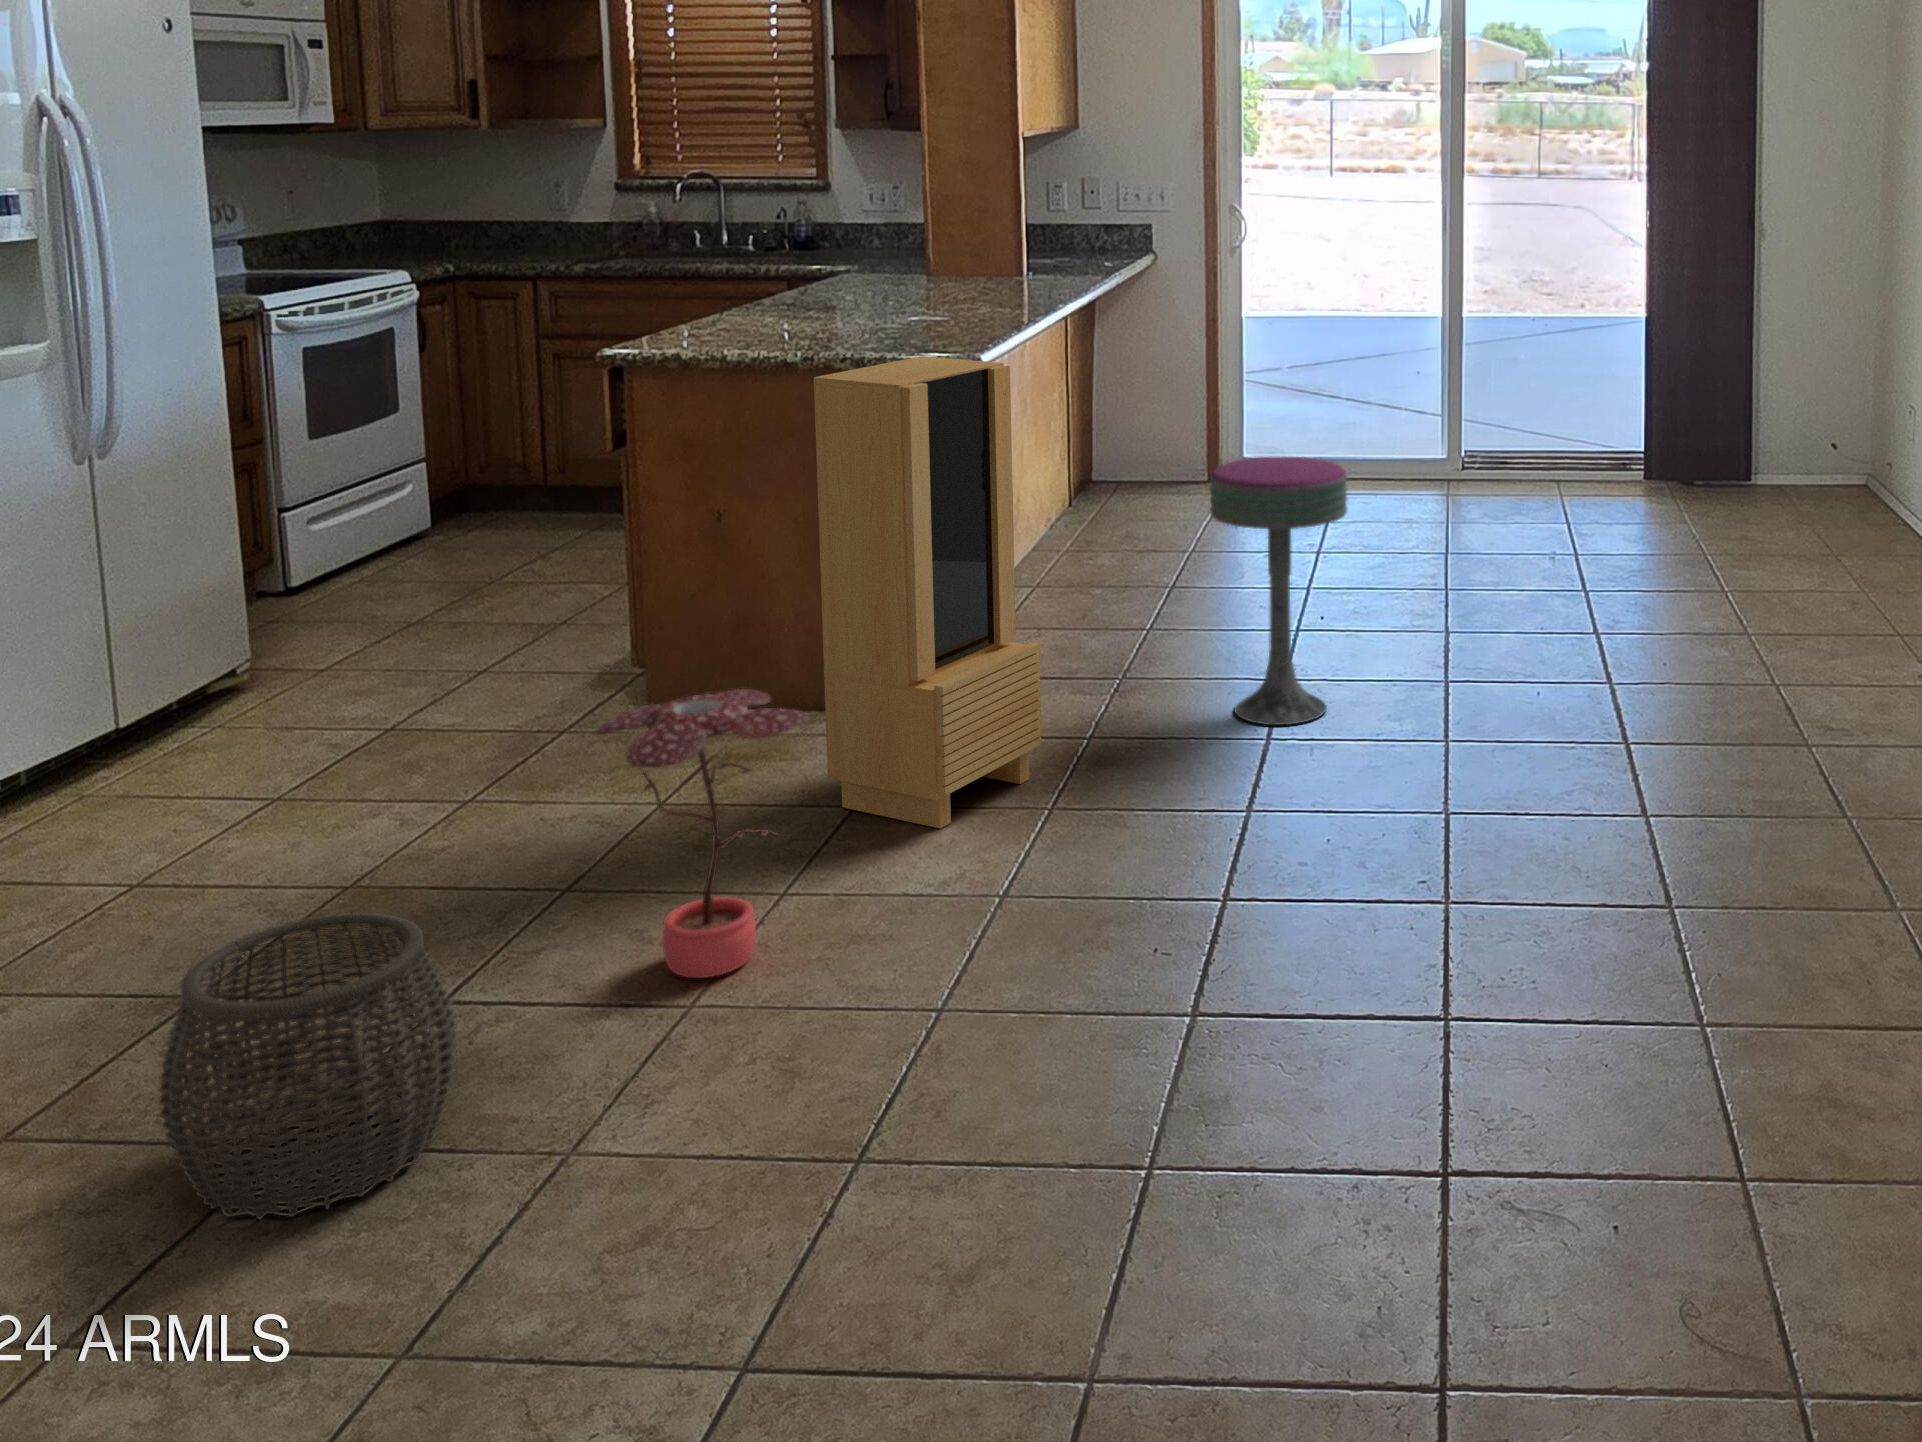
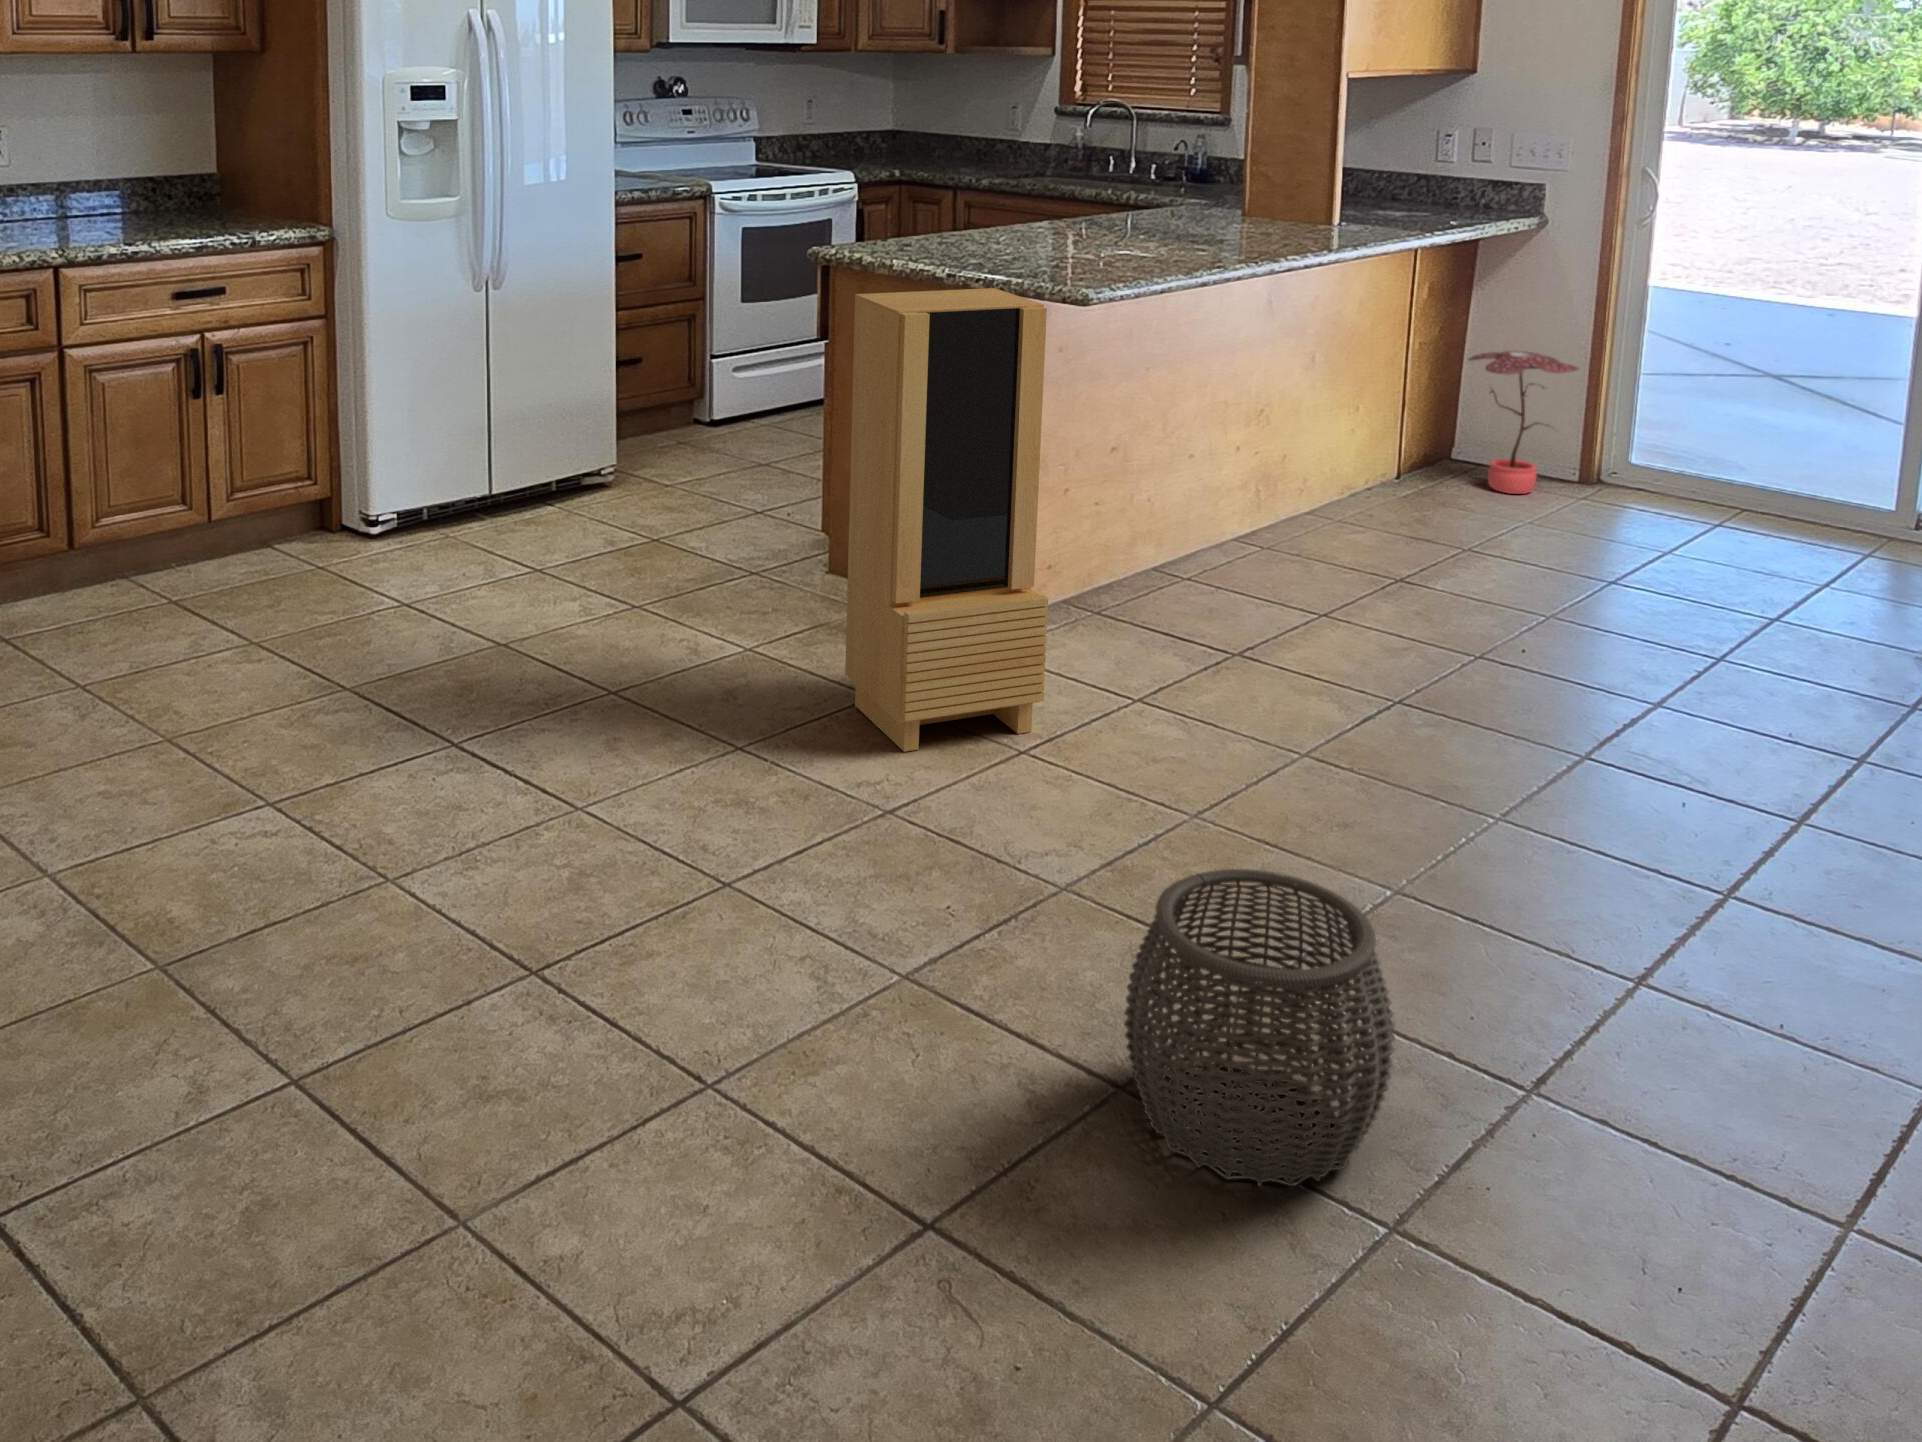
bar stool: present [1210,457,1347,725] -> none [1289,451,1456,763]
potted plant: present [593,689,807,978] -> present [1469,351,1579,494]
woven basket: present [158,913,458,1219] -> present [1124,869,1395,1186]

